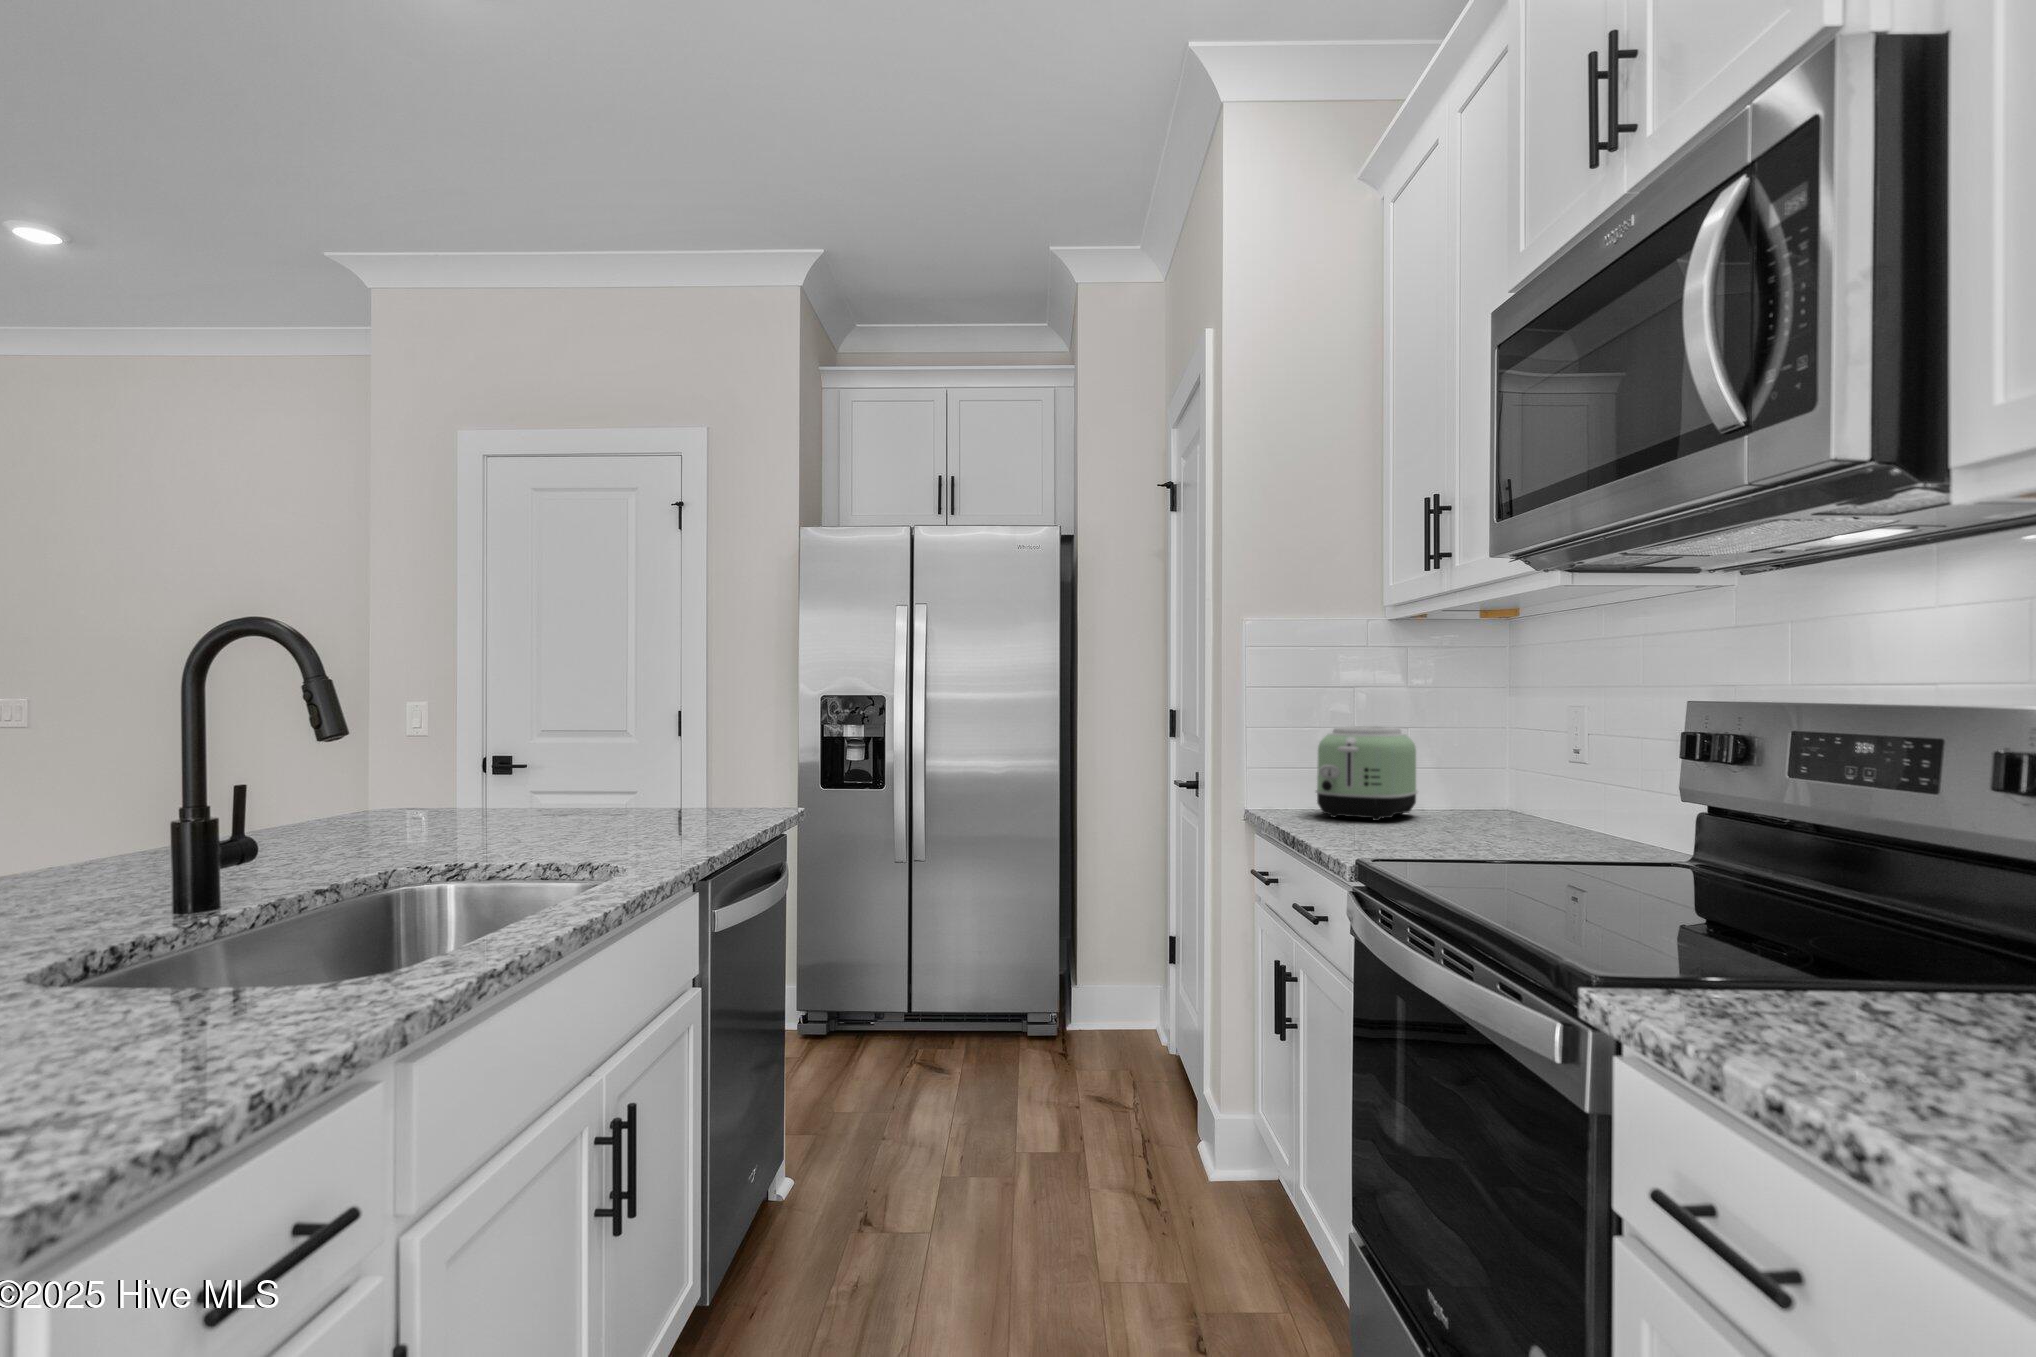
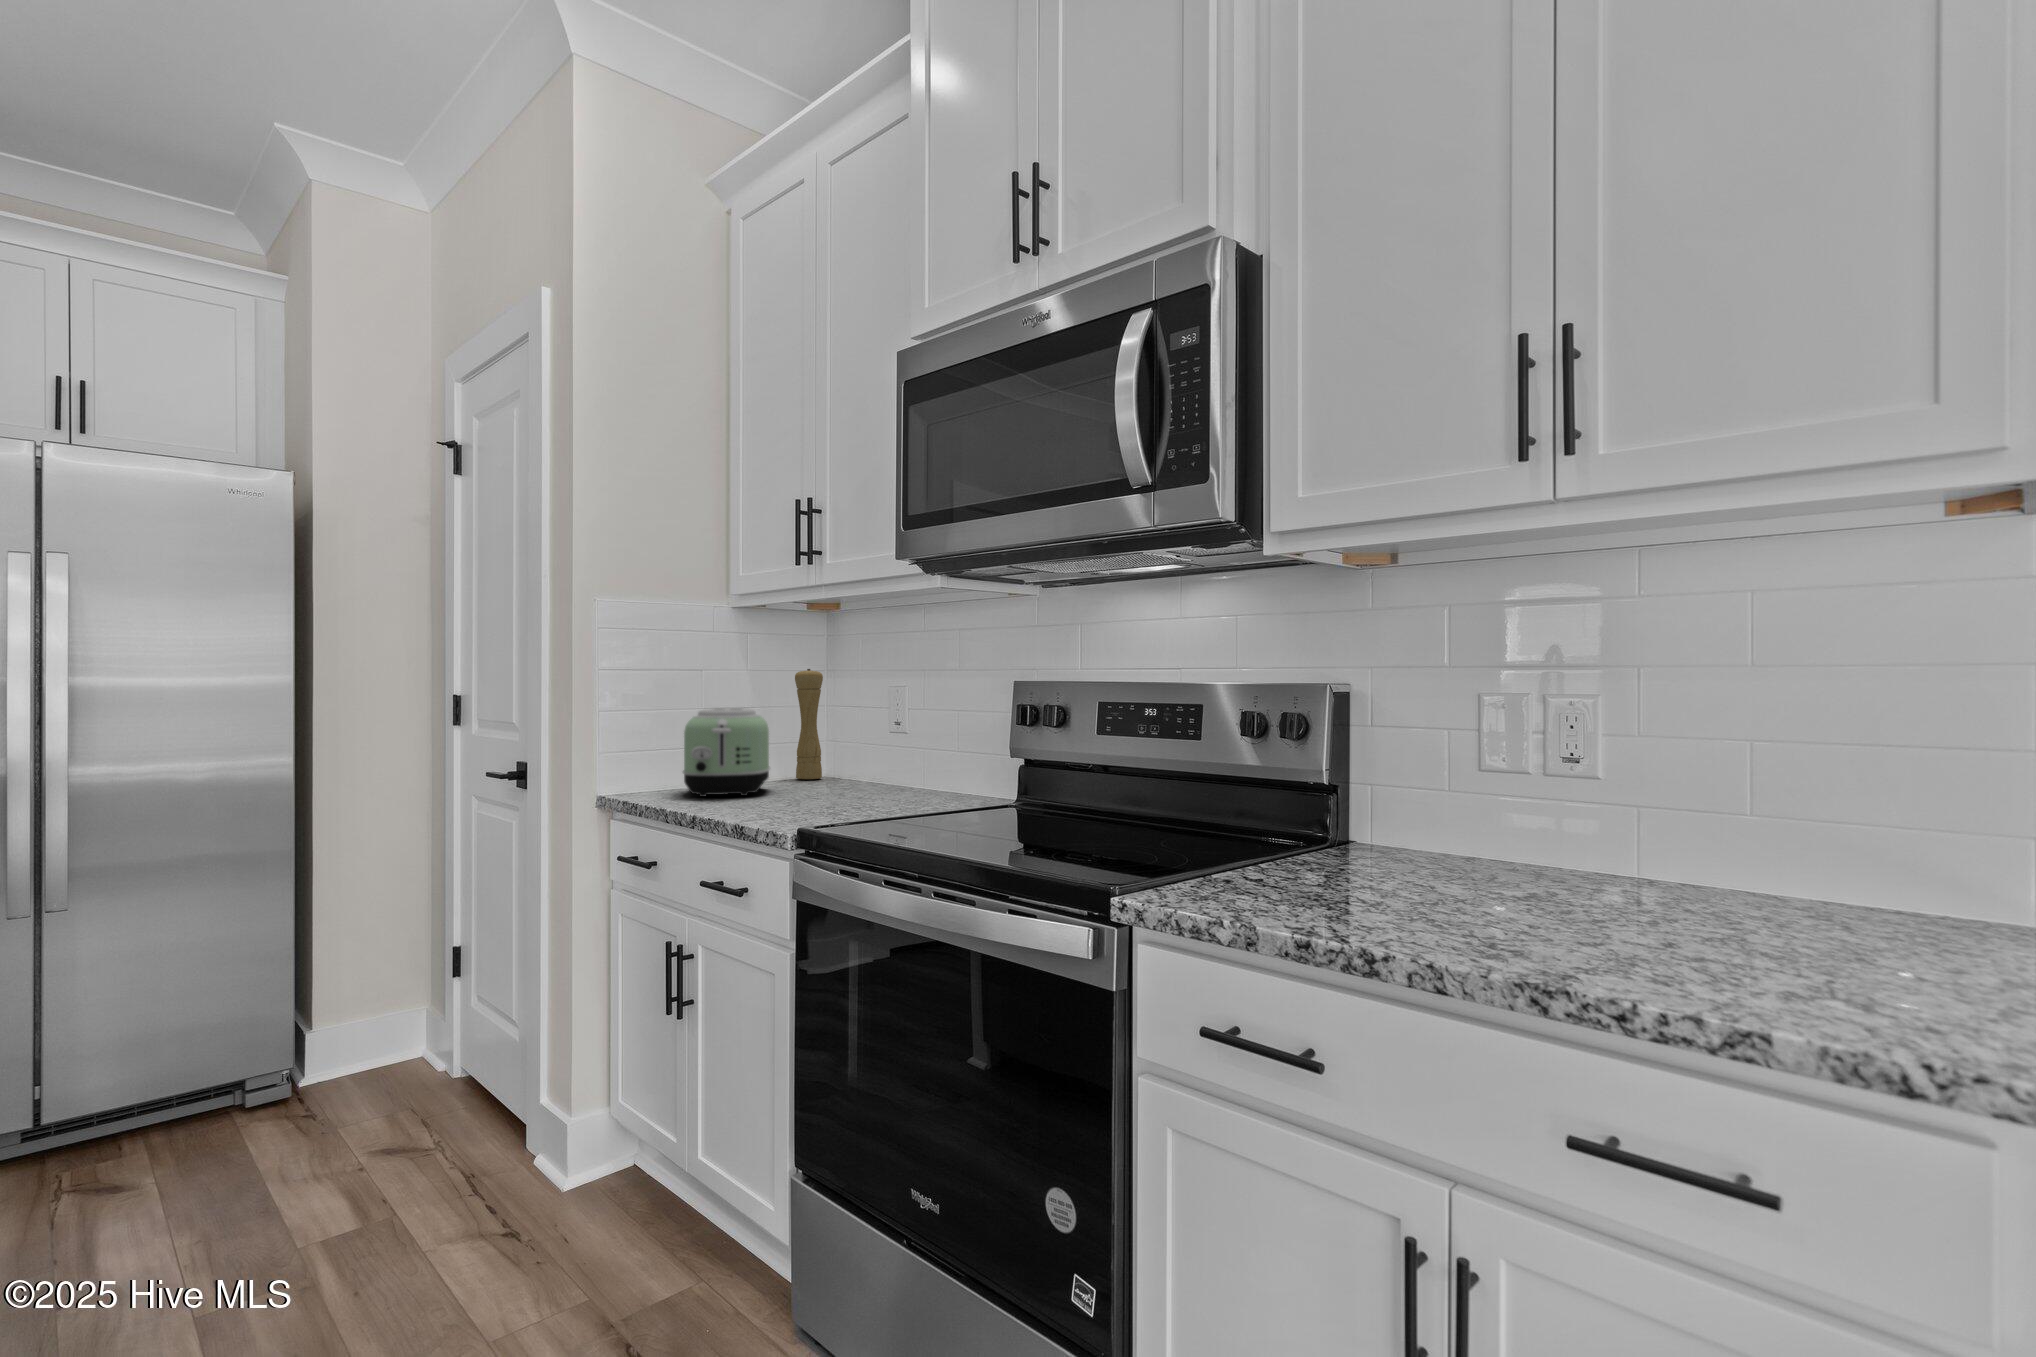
pepper mill: none [1468,685,1502,811] -> present [795,669,823,779]

